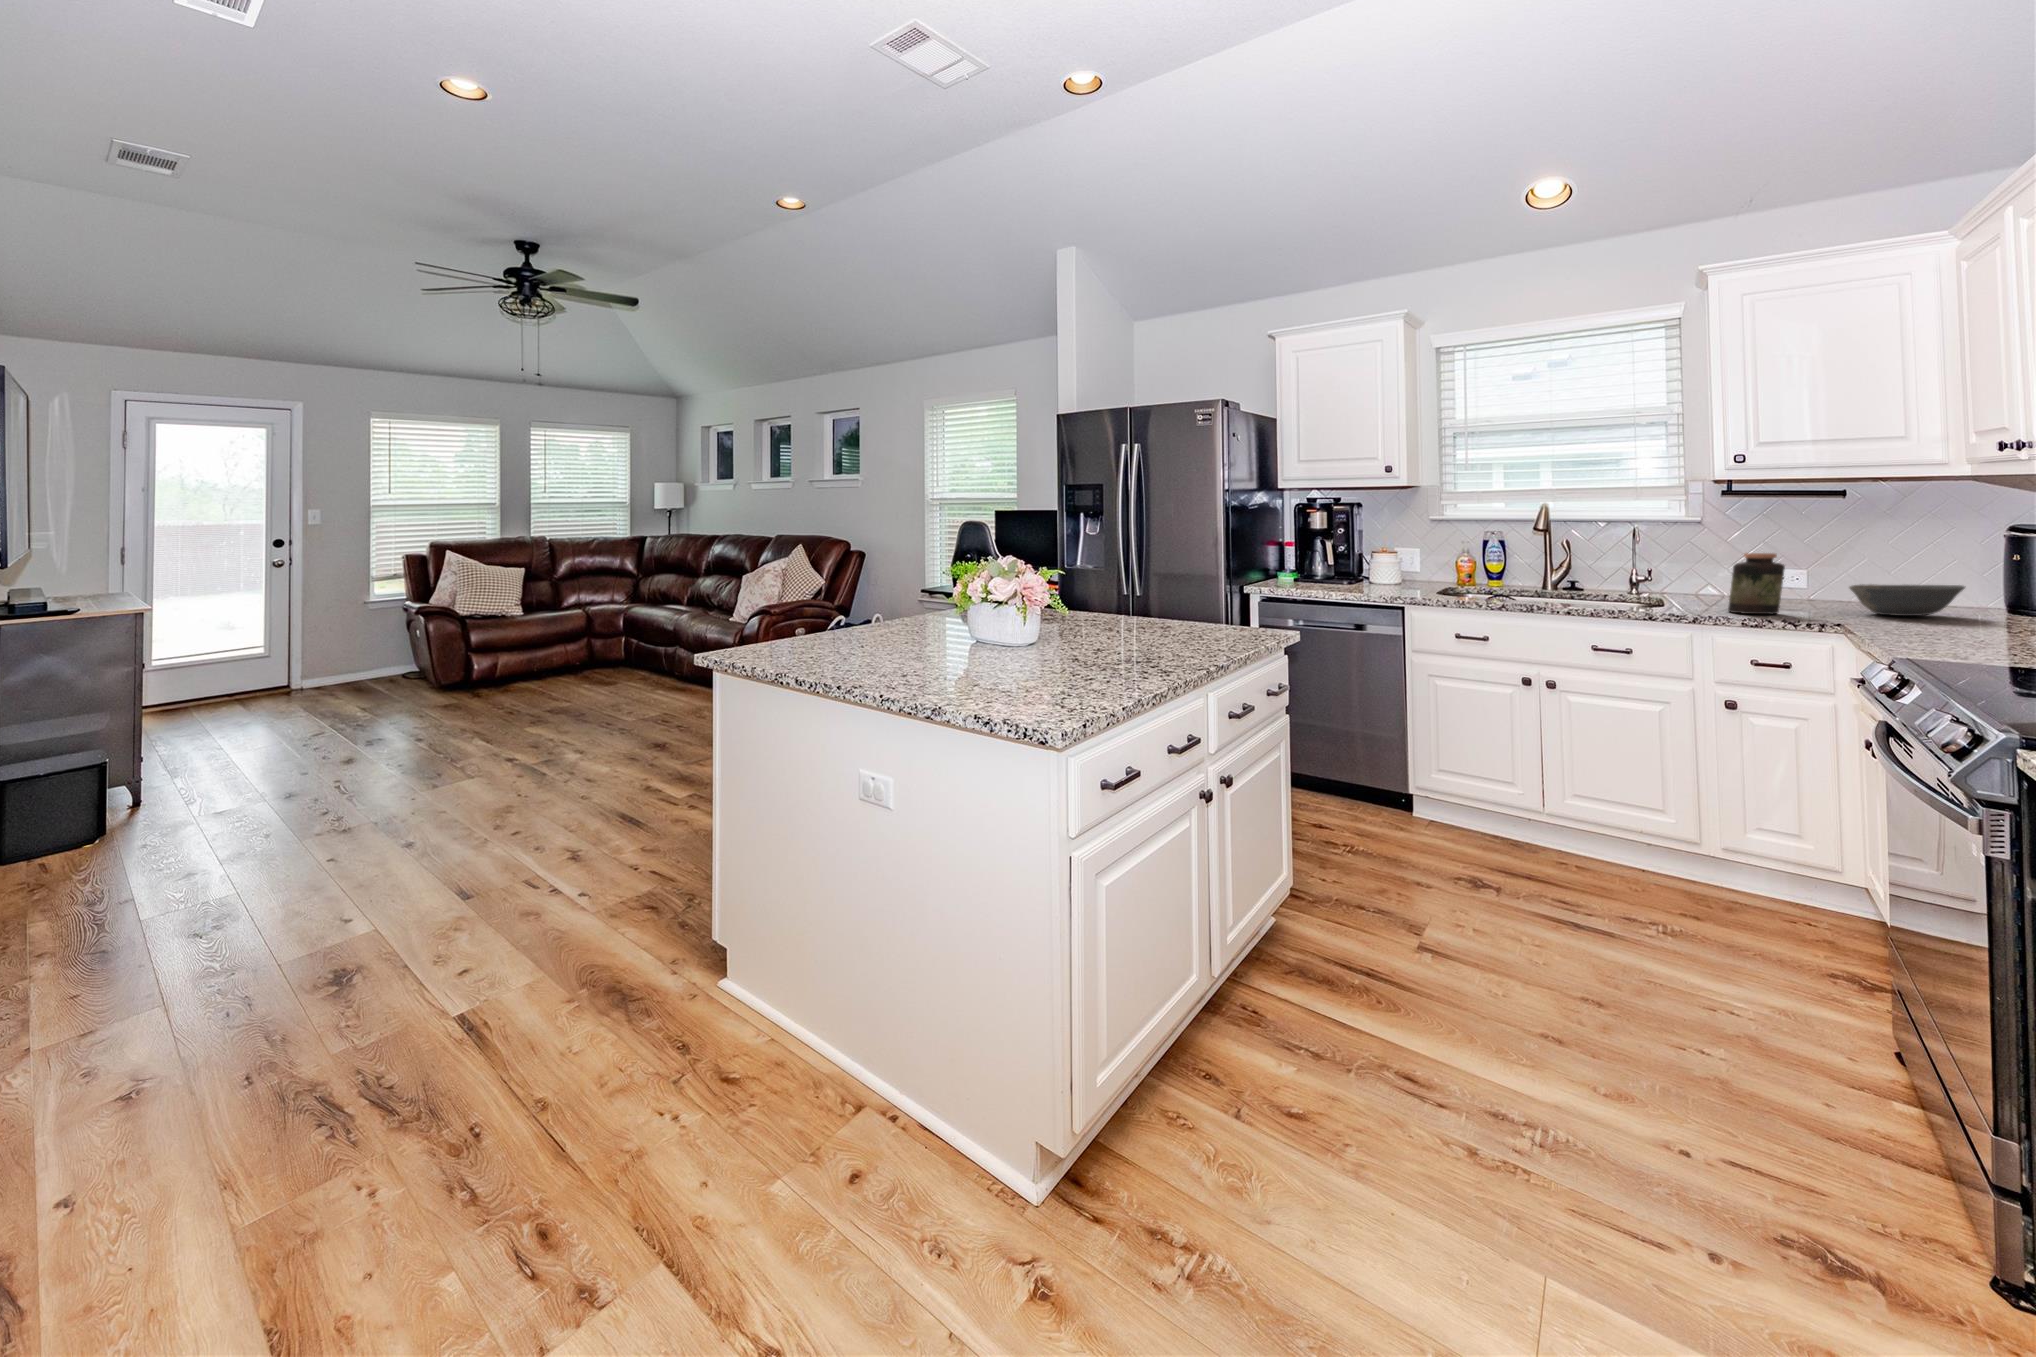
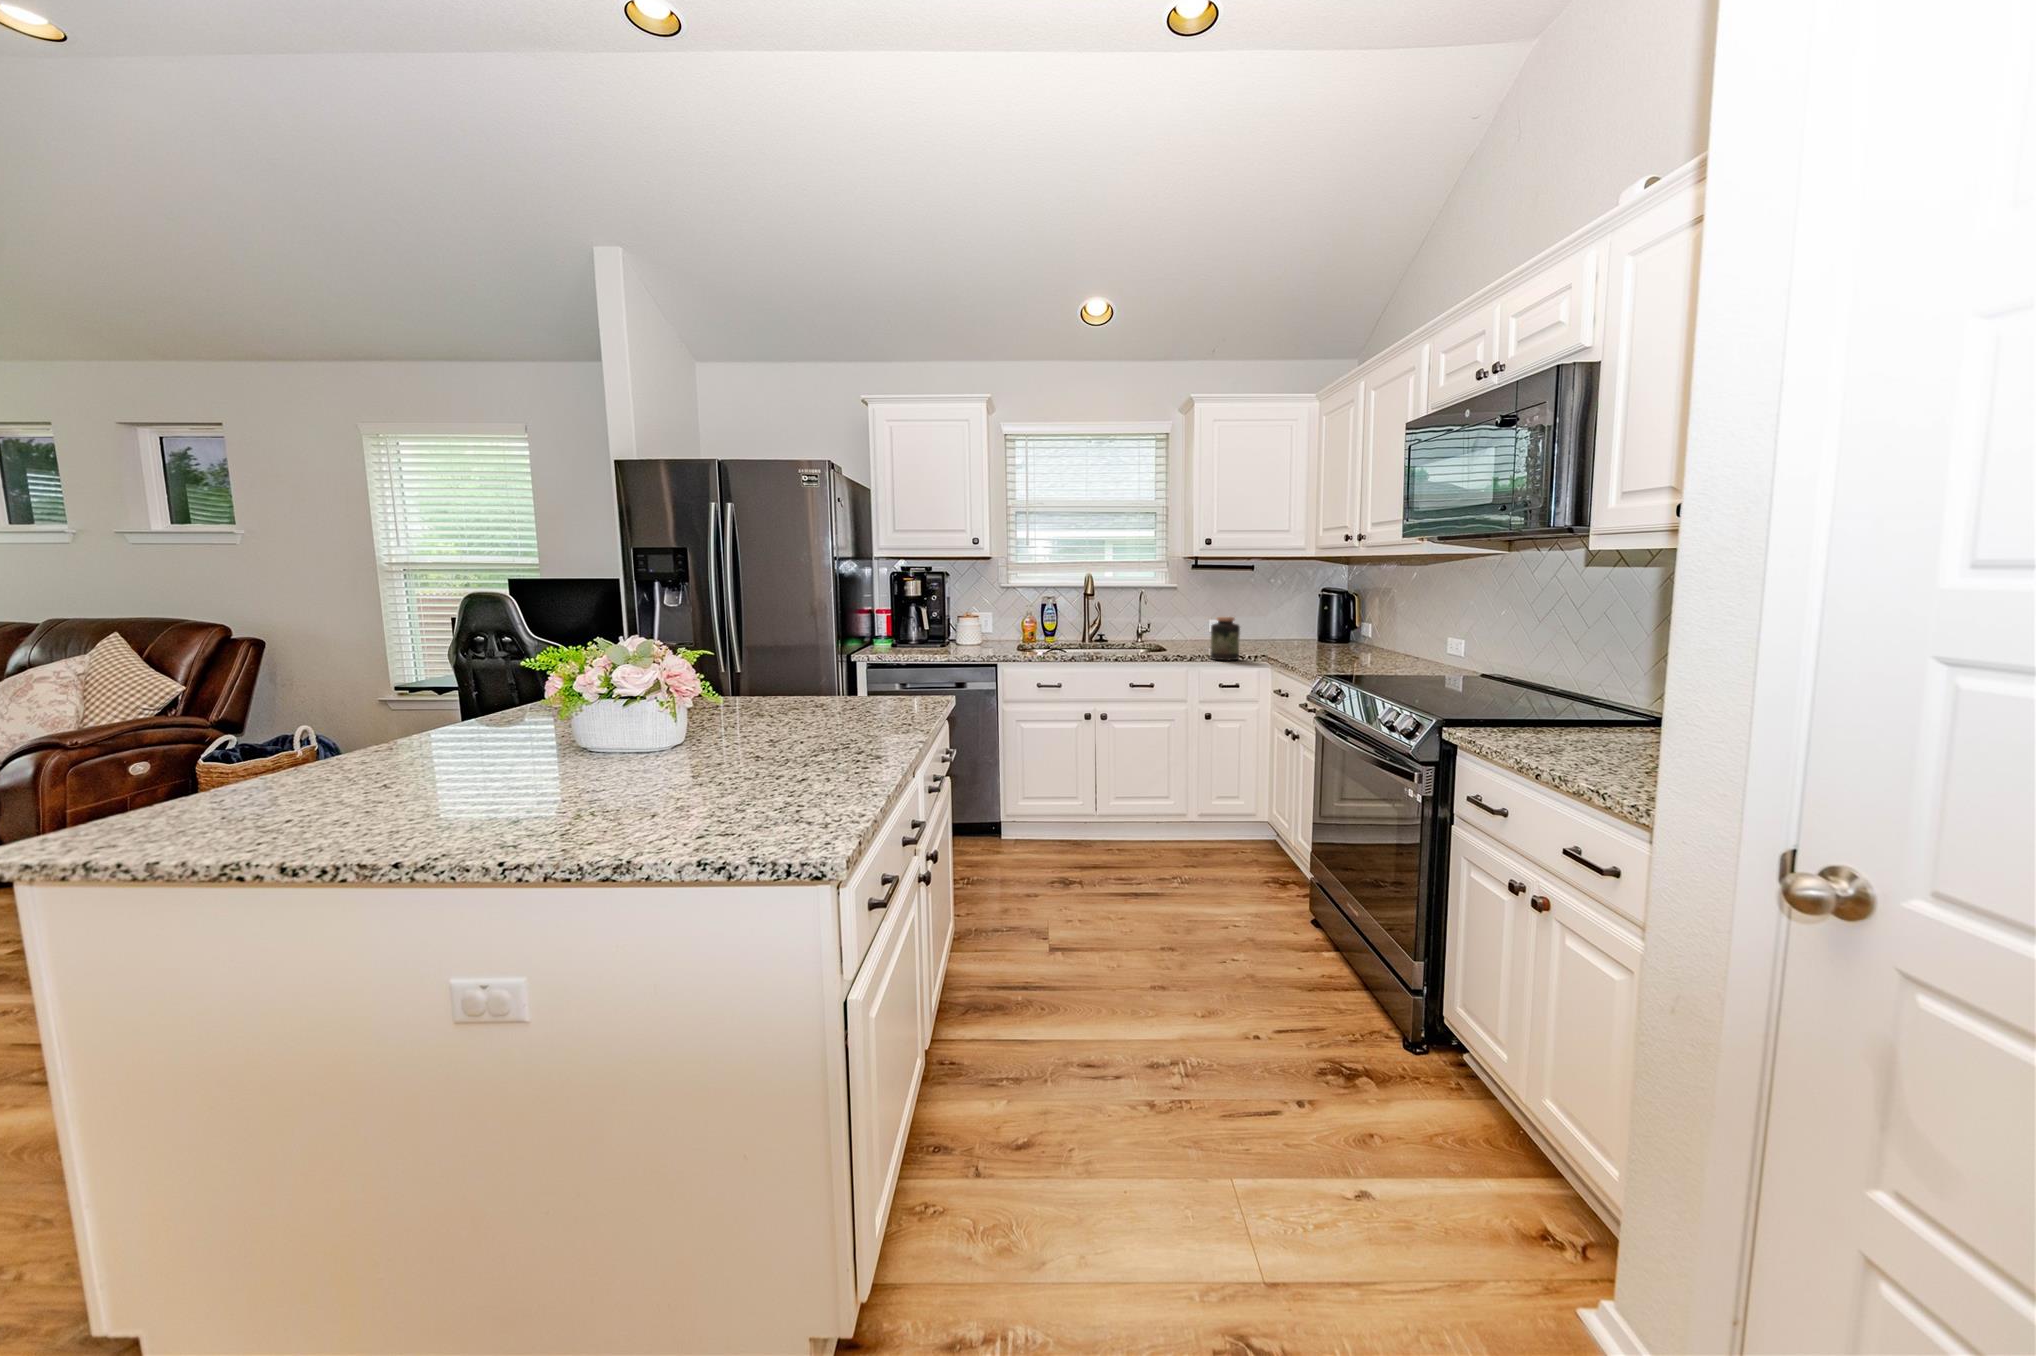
bowl: present [1849,584,1965,616] -> none [1271,635,1328,657]

